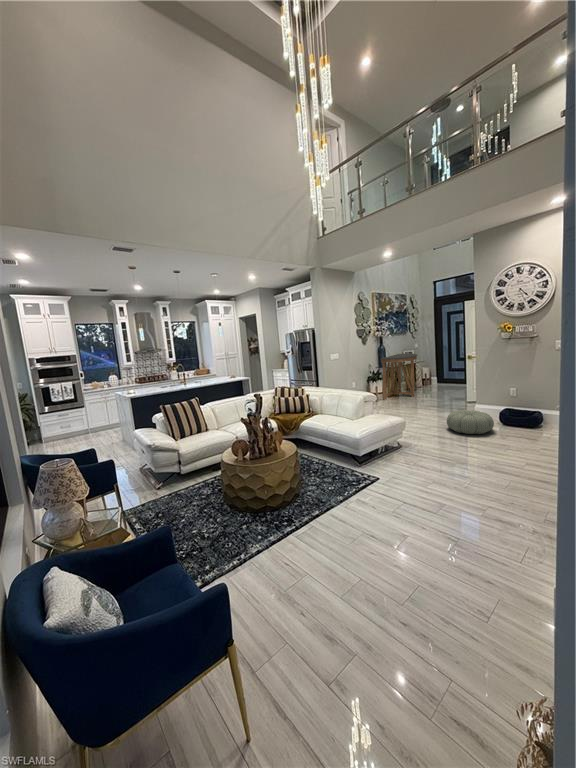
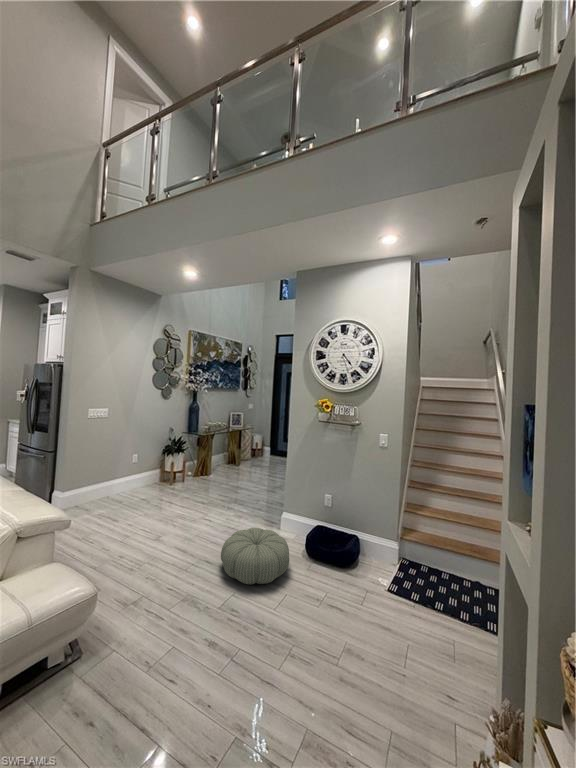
console table: present [381,354,417,400] -> none [182,415,240,481]

